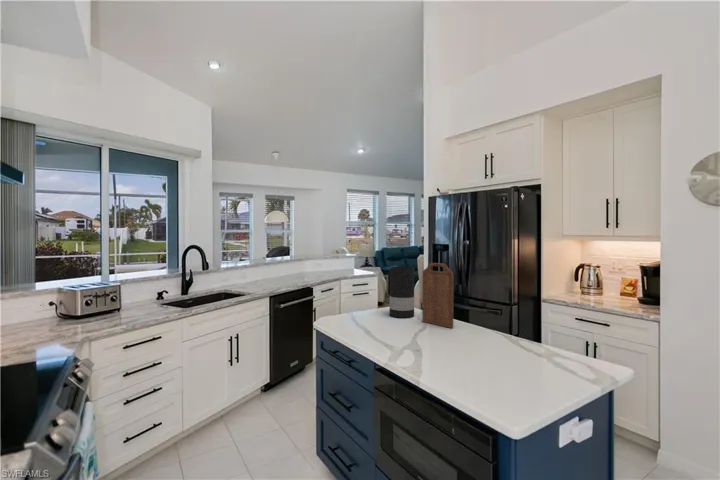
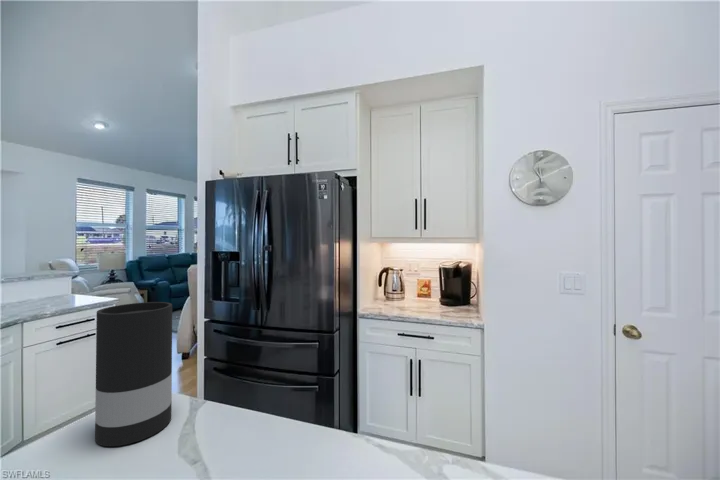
cutting board: present [422,263,454,328] -> none [193,293,277,452]

